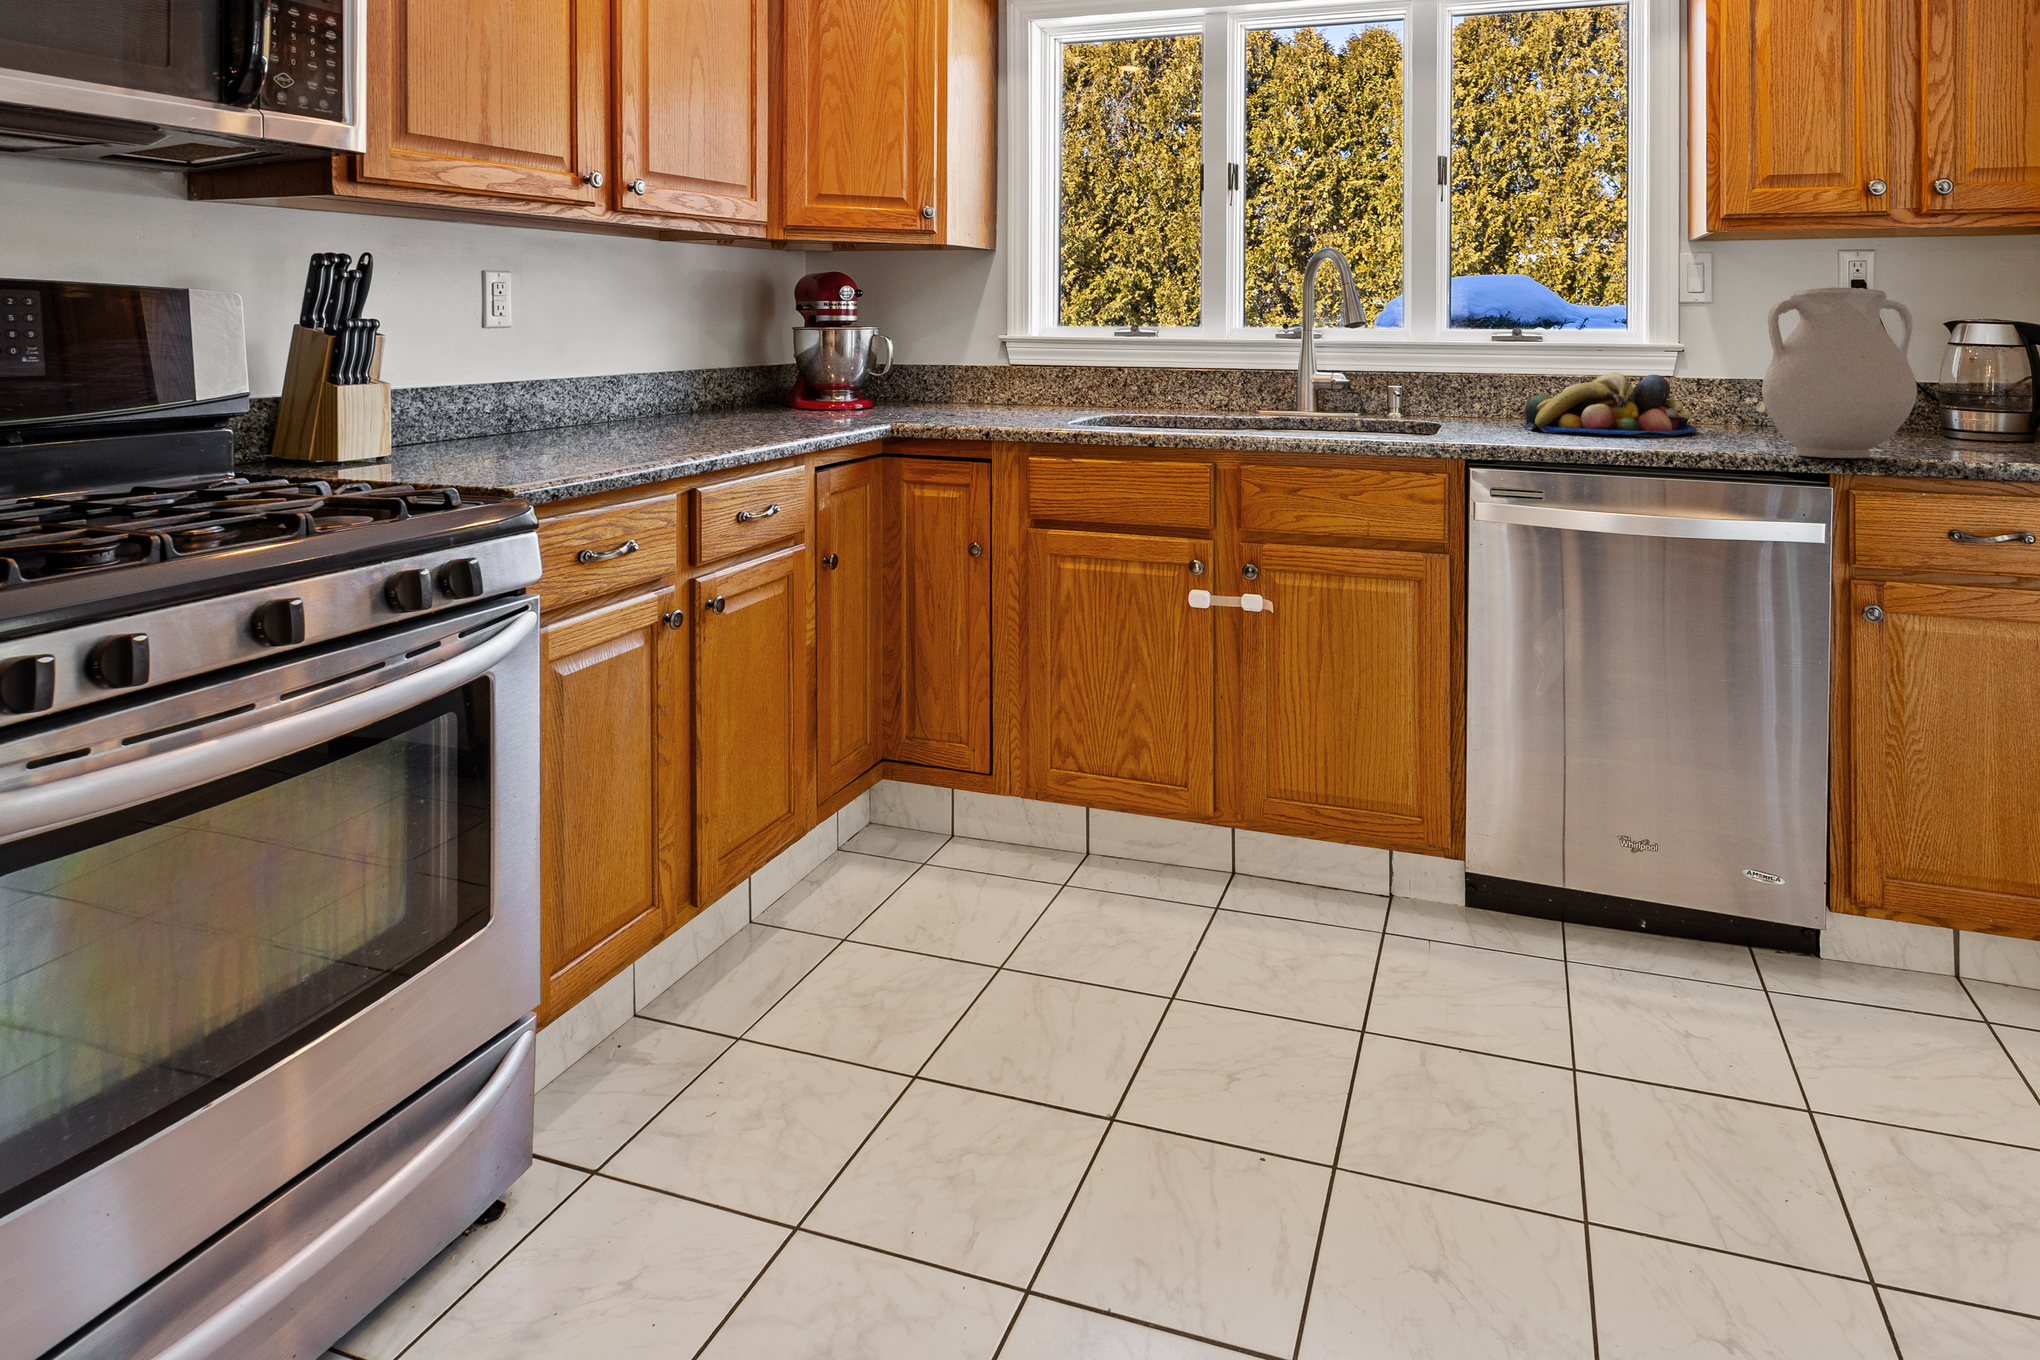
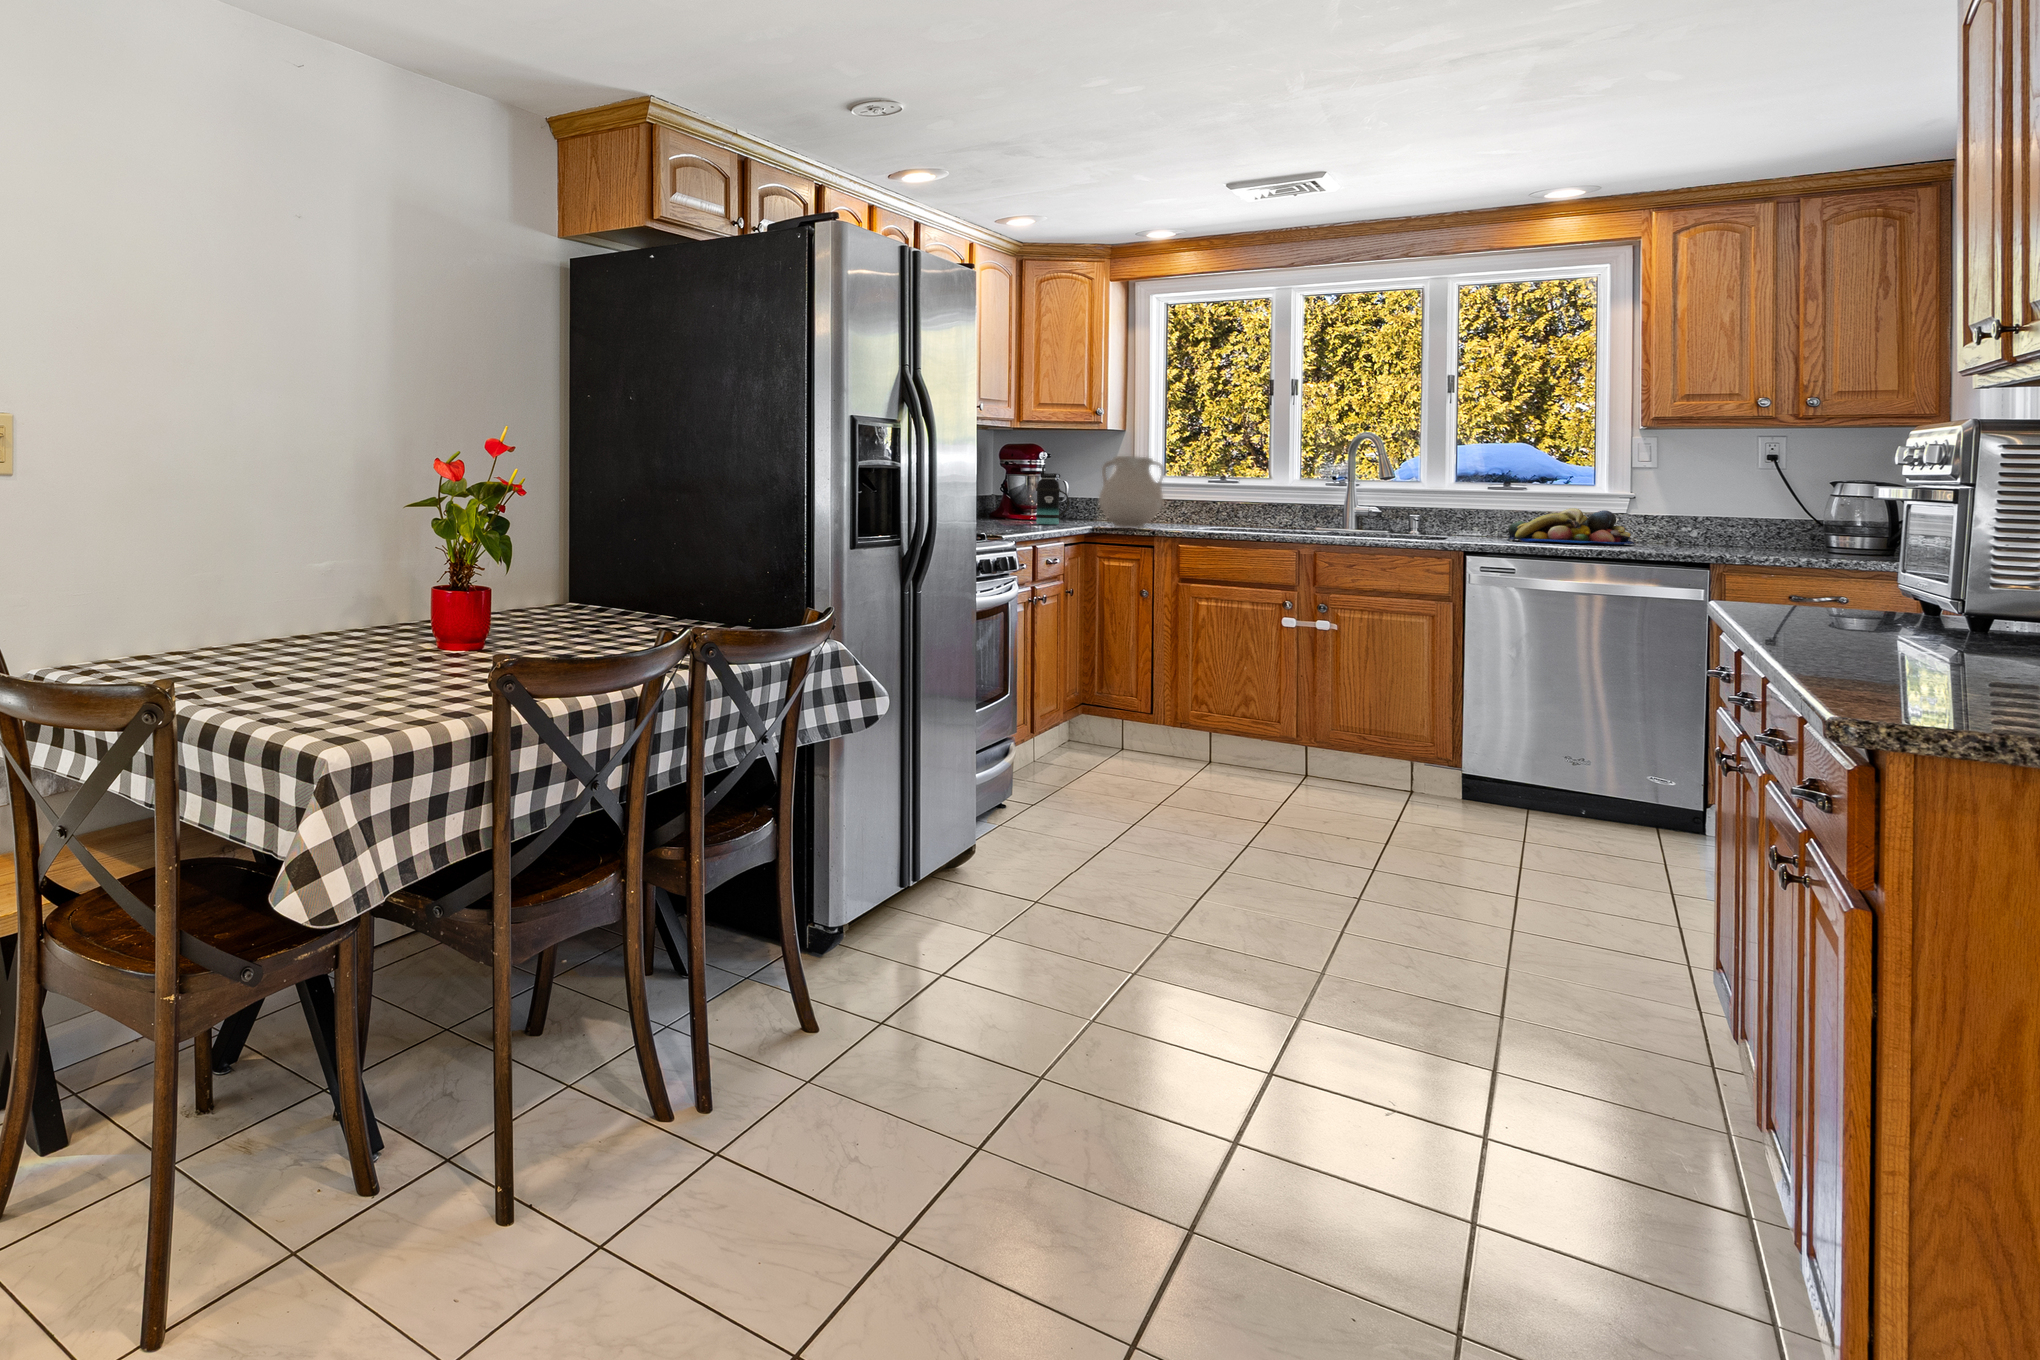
vase: present [1762,287,1917,458] -> present [1099,456,1165,528]
bottle: none [809,313,868,420] -> present [1035,467,1070,524]

